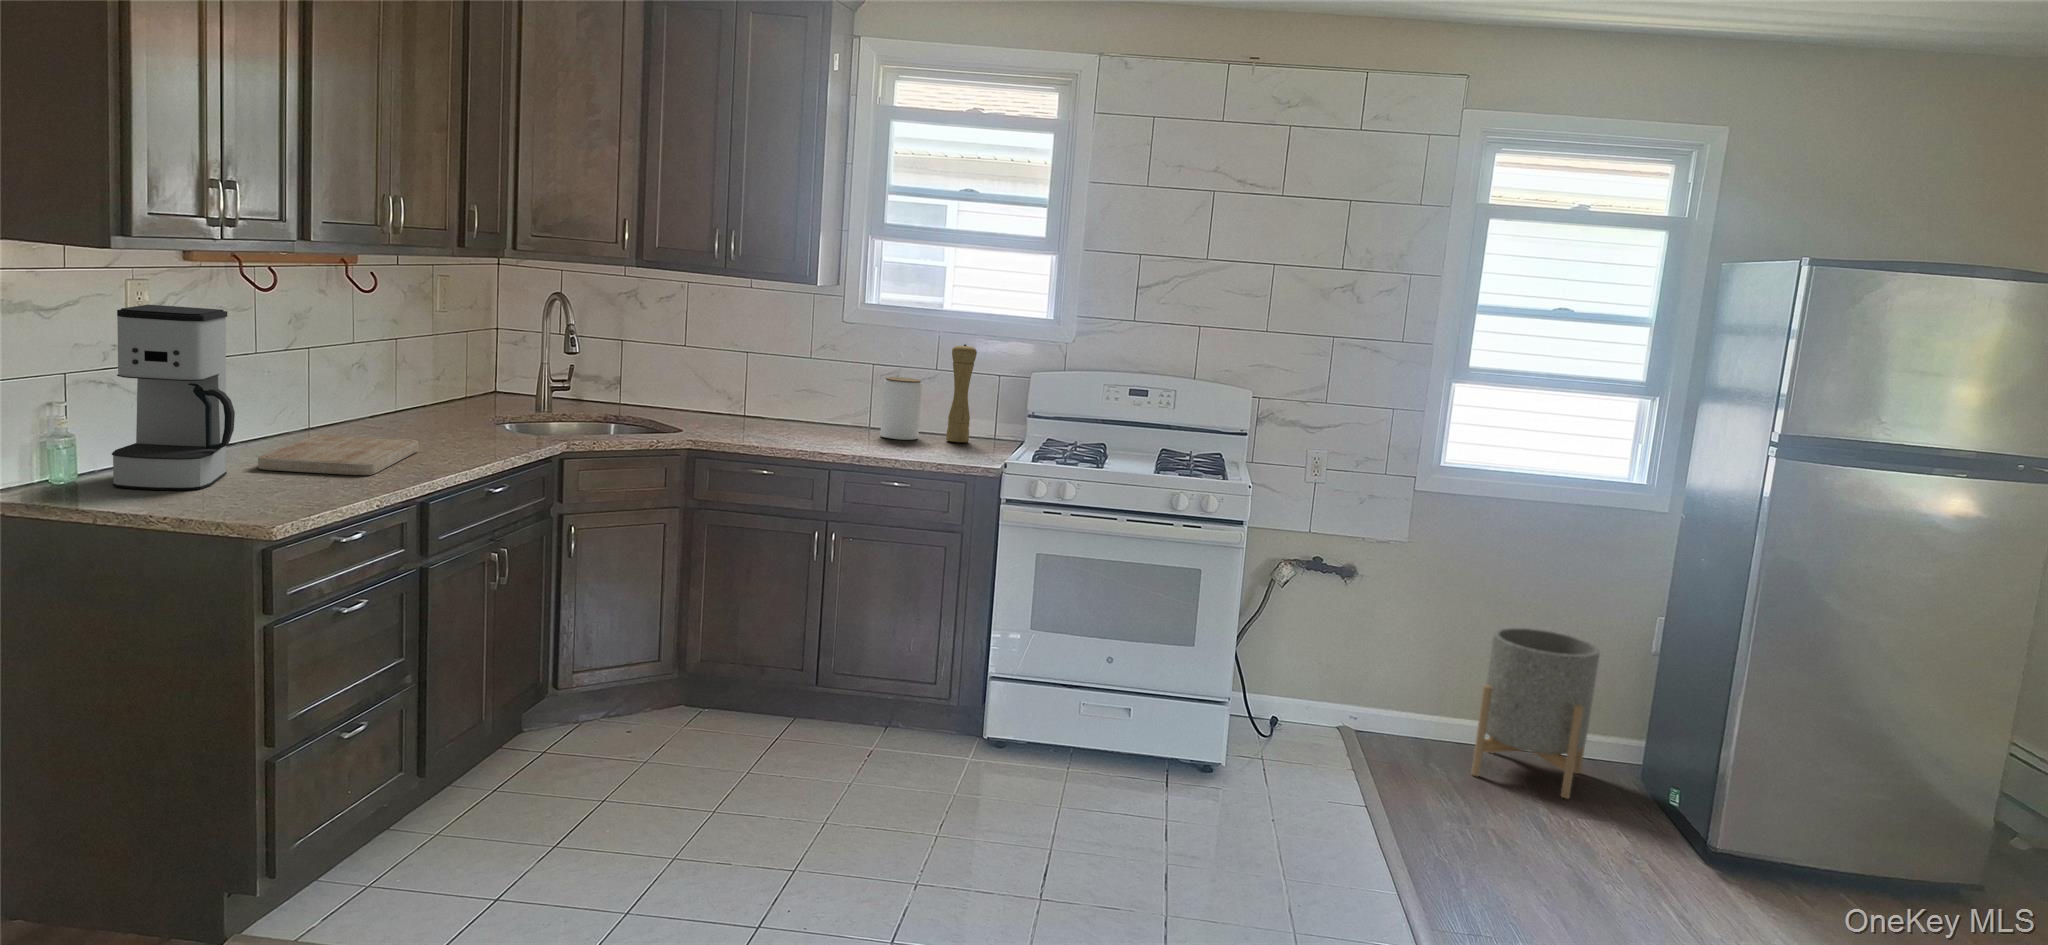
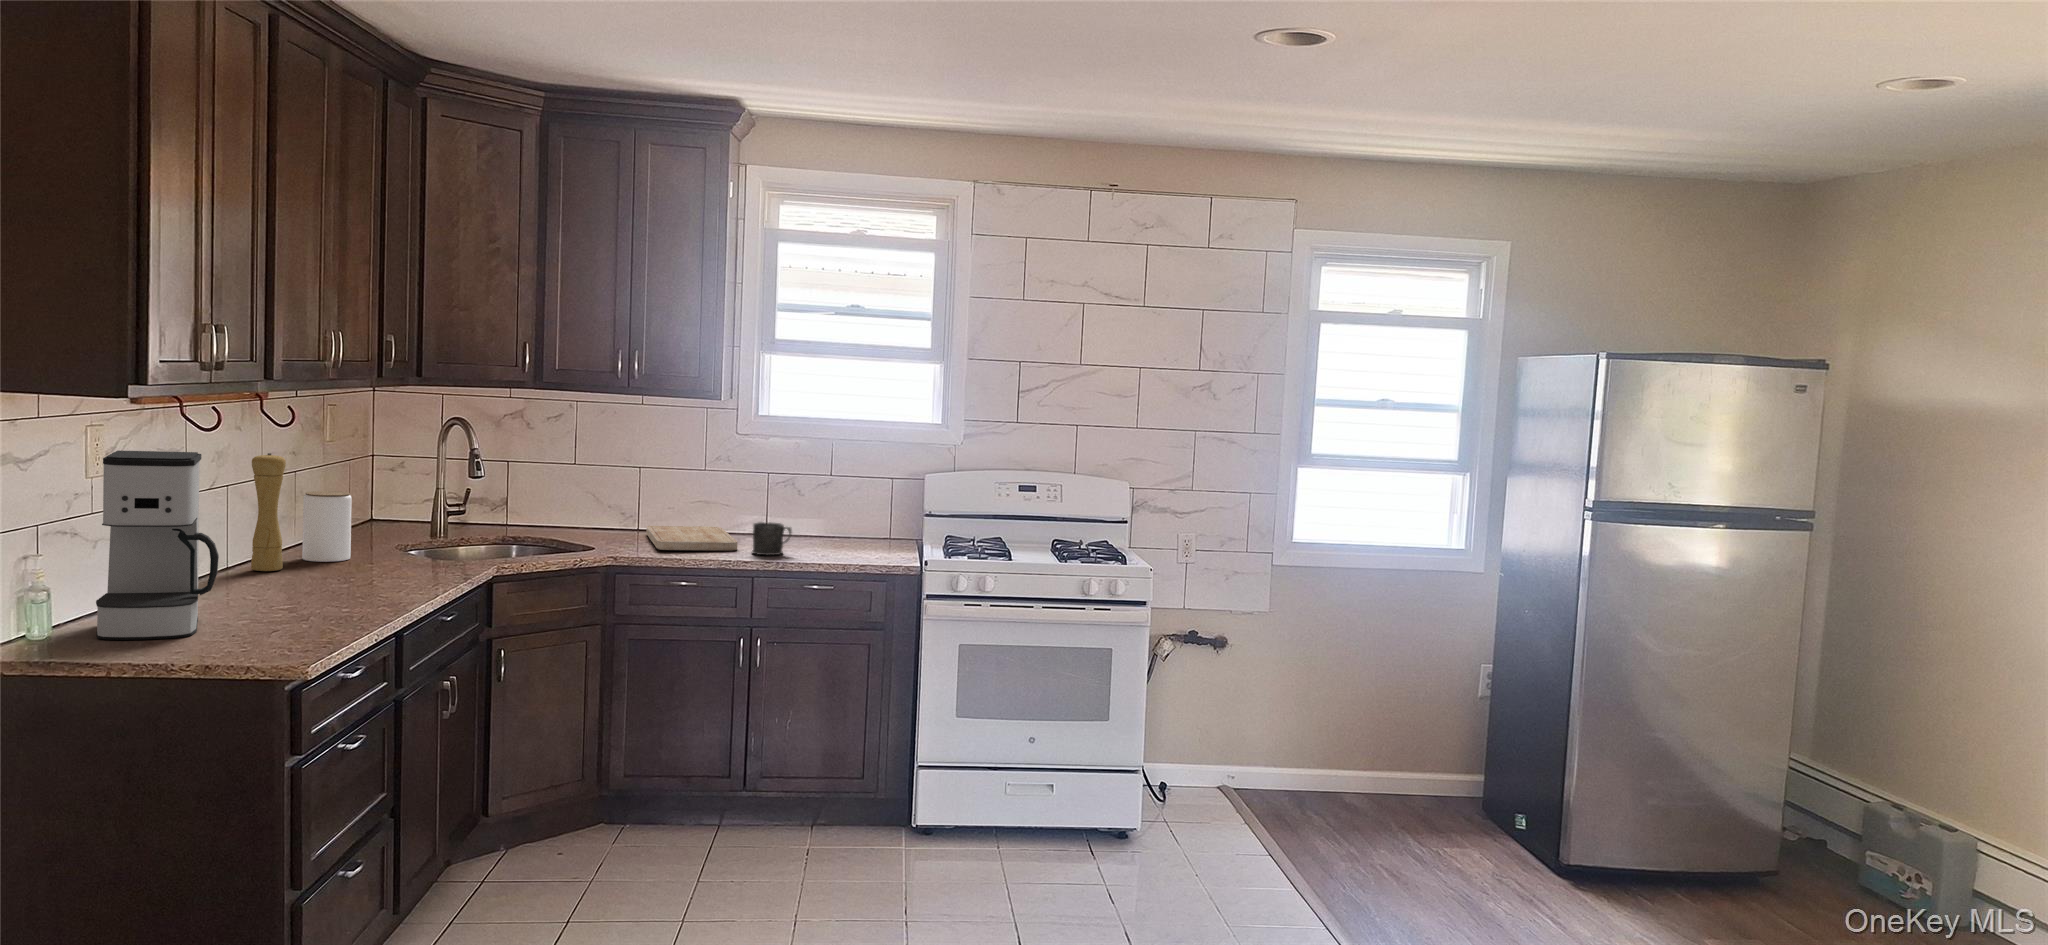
pepper mill: present [946,344,977,442] -> present [251,453,286,571]
jar: present [880,377,922,440] -> present [302,491,352,562]
mug: none [833,413,874,447] -> present [752,522,792,555]
cutting board: present [258,434,418,475] -> present [646,526,737,551]
planter: present [1471,628,1600,799] -> none [1345,682,1446,831]

